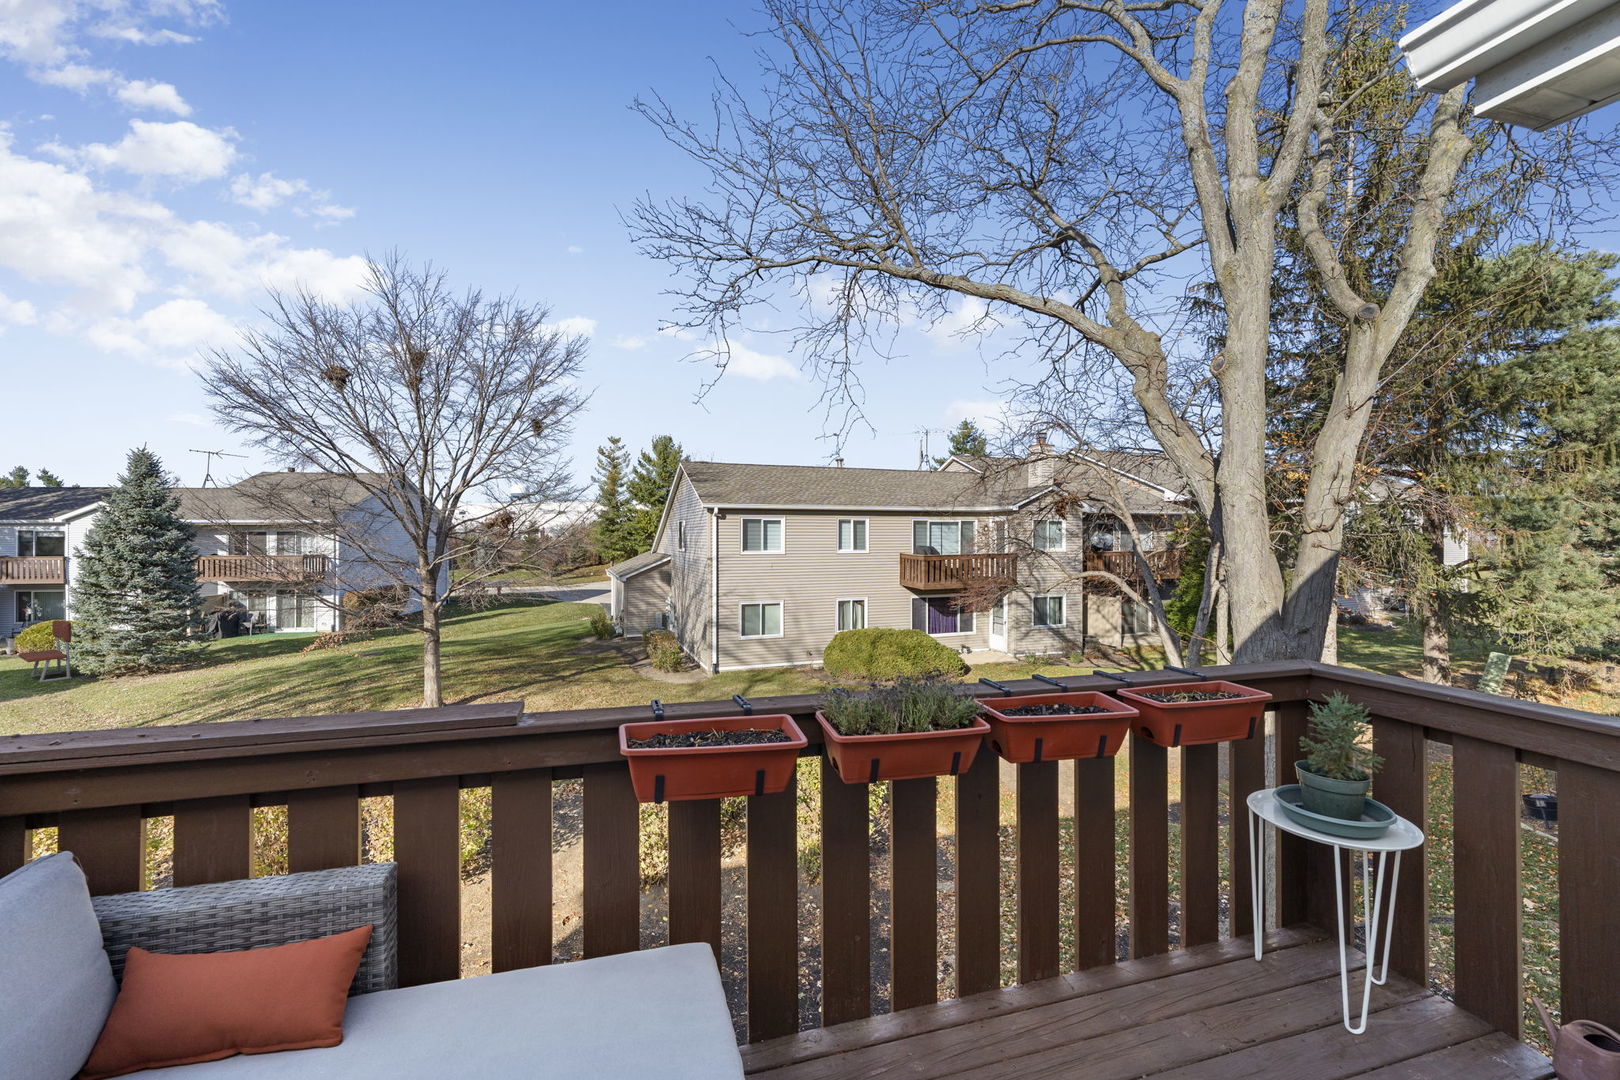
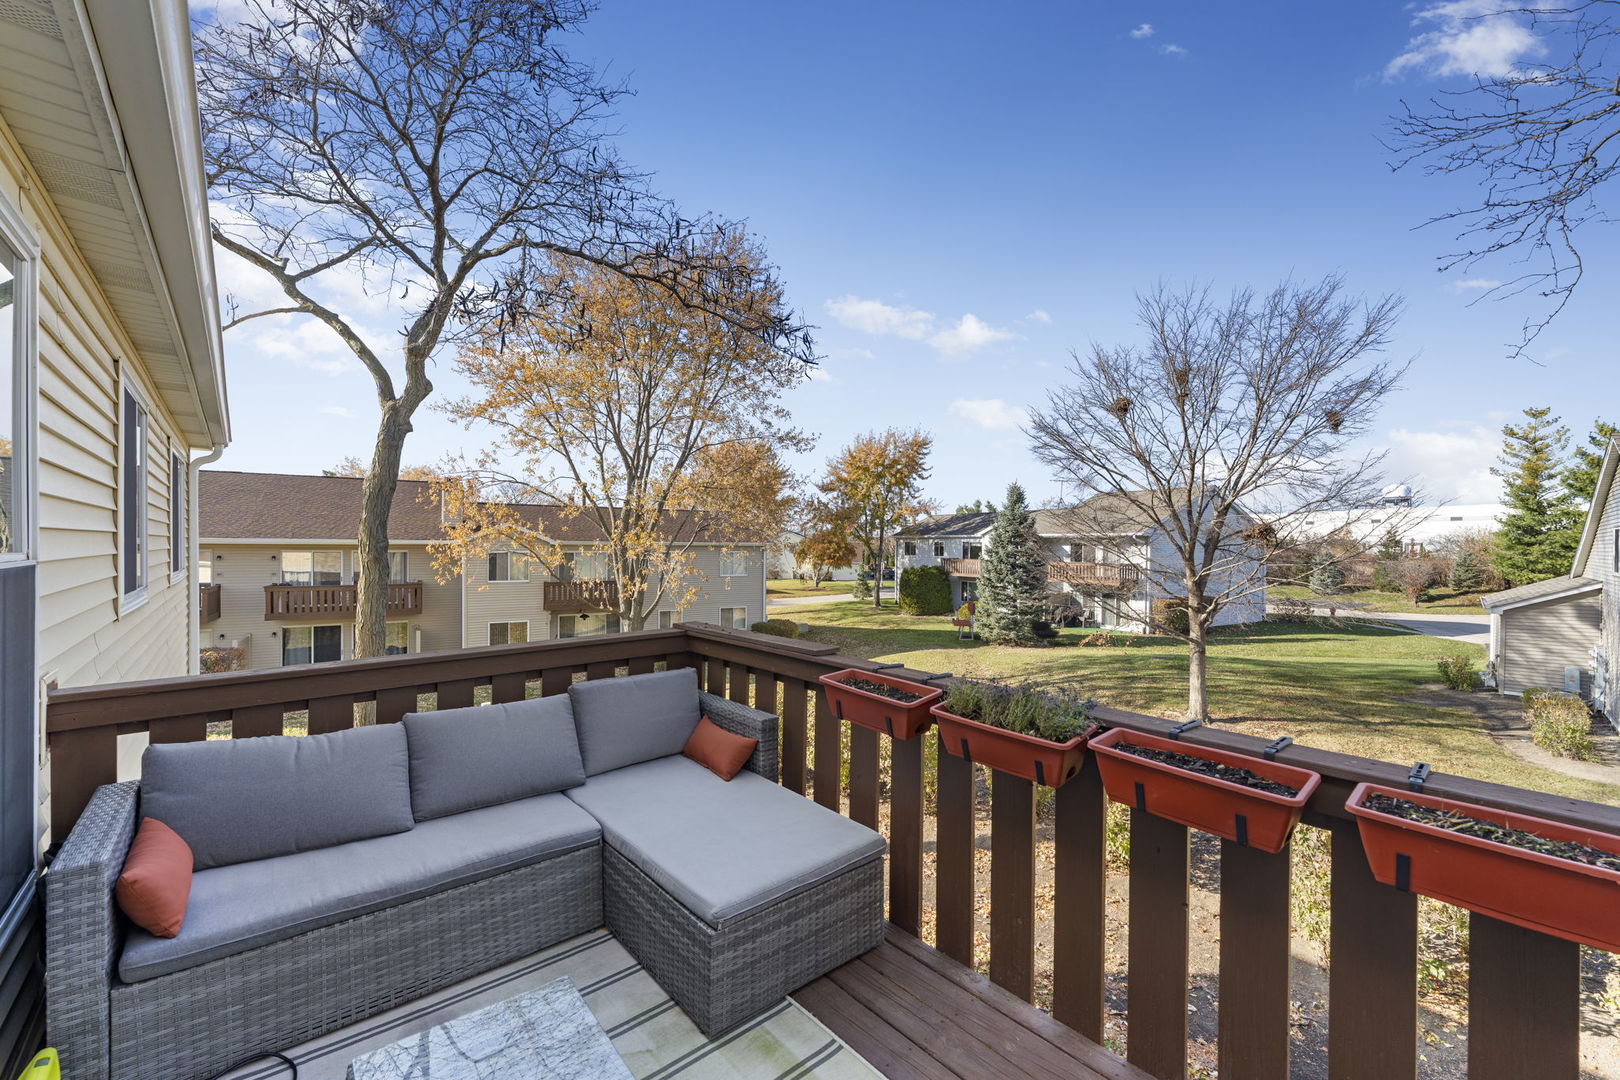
lounge chair: none [177,634,228,668] -> present [1030,621,1060,644]

